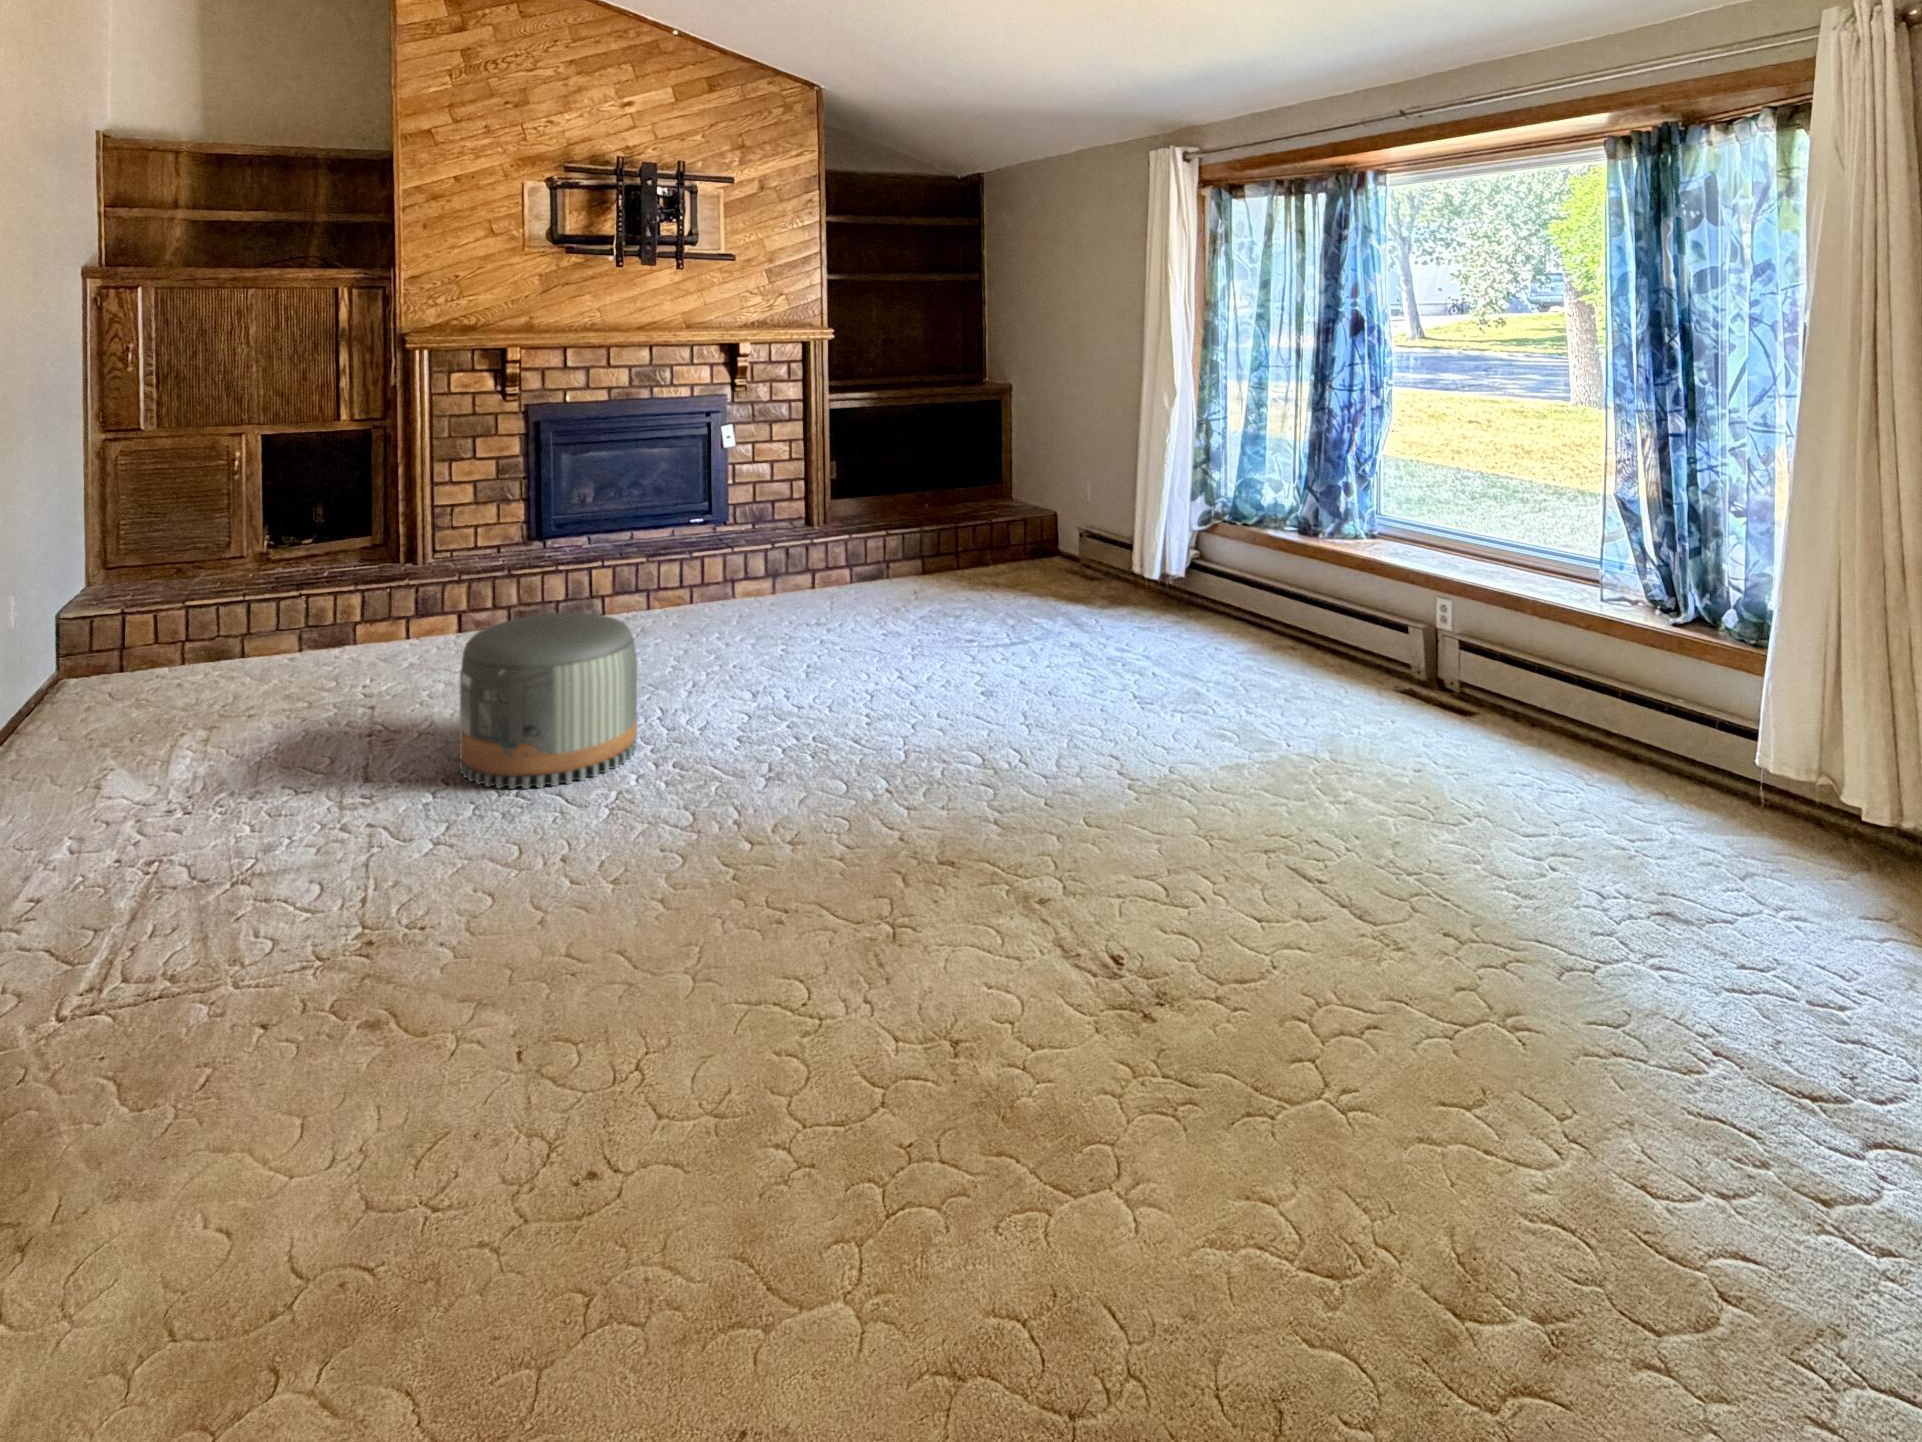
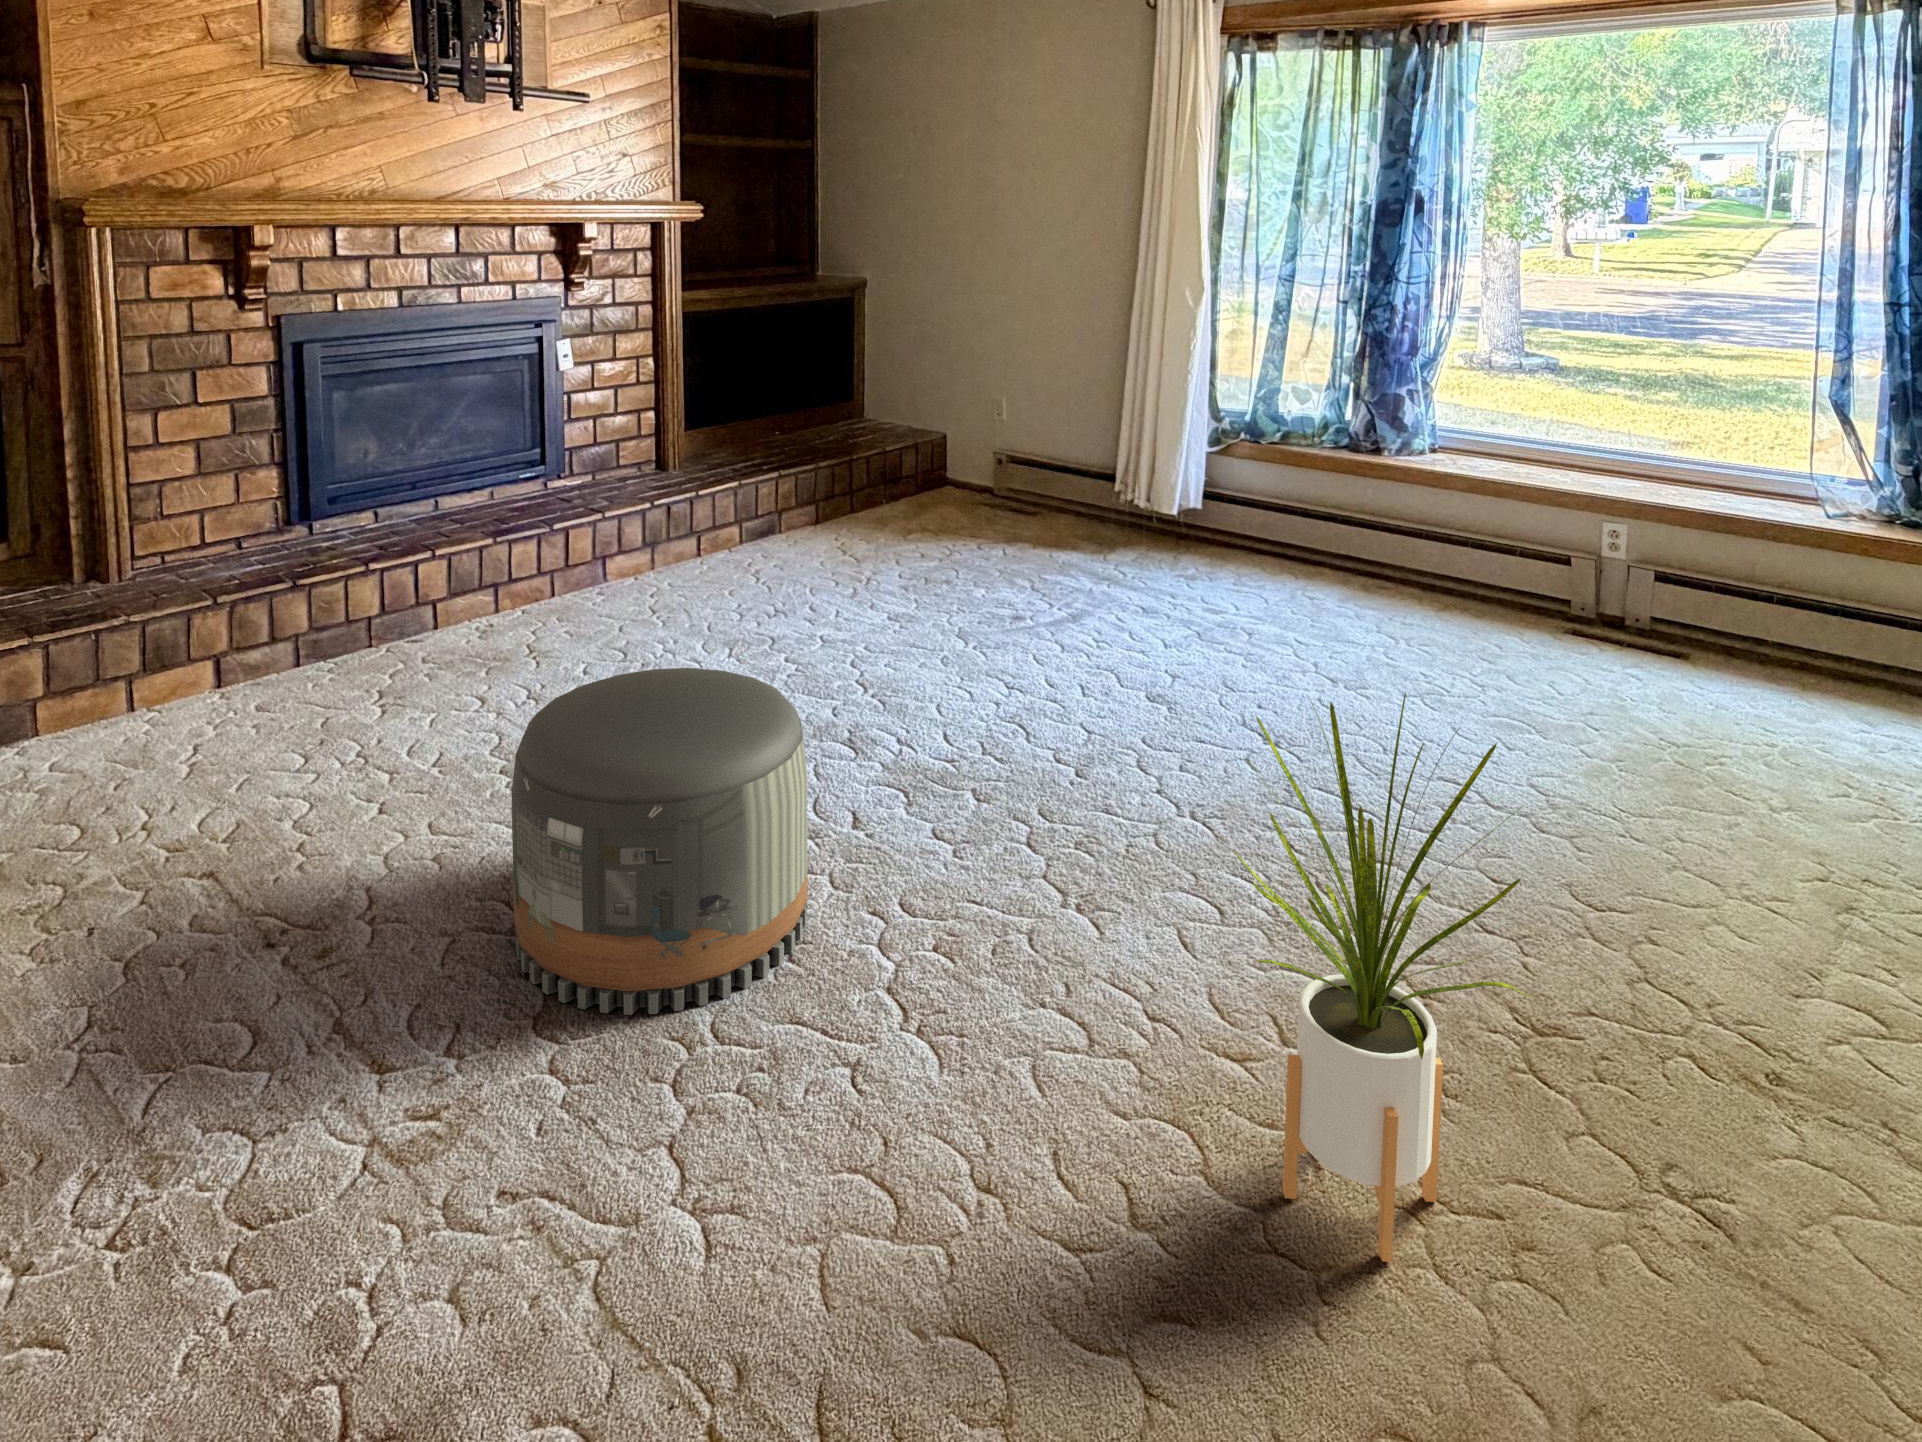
house plant: none [638,612,805,924] -> present [1234,692,1532,1262]

